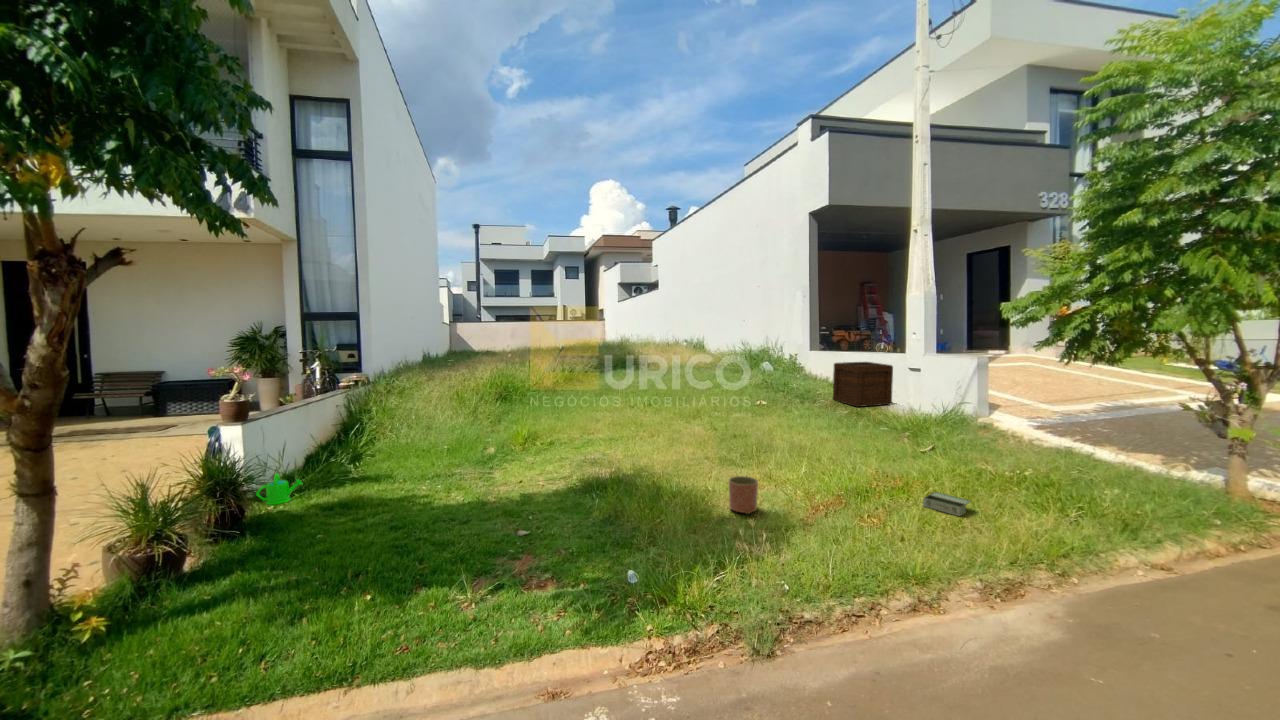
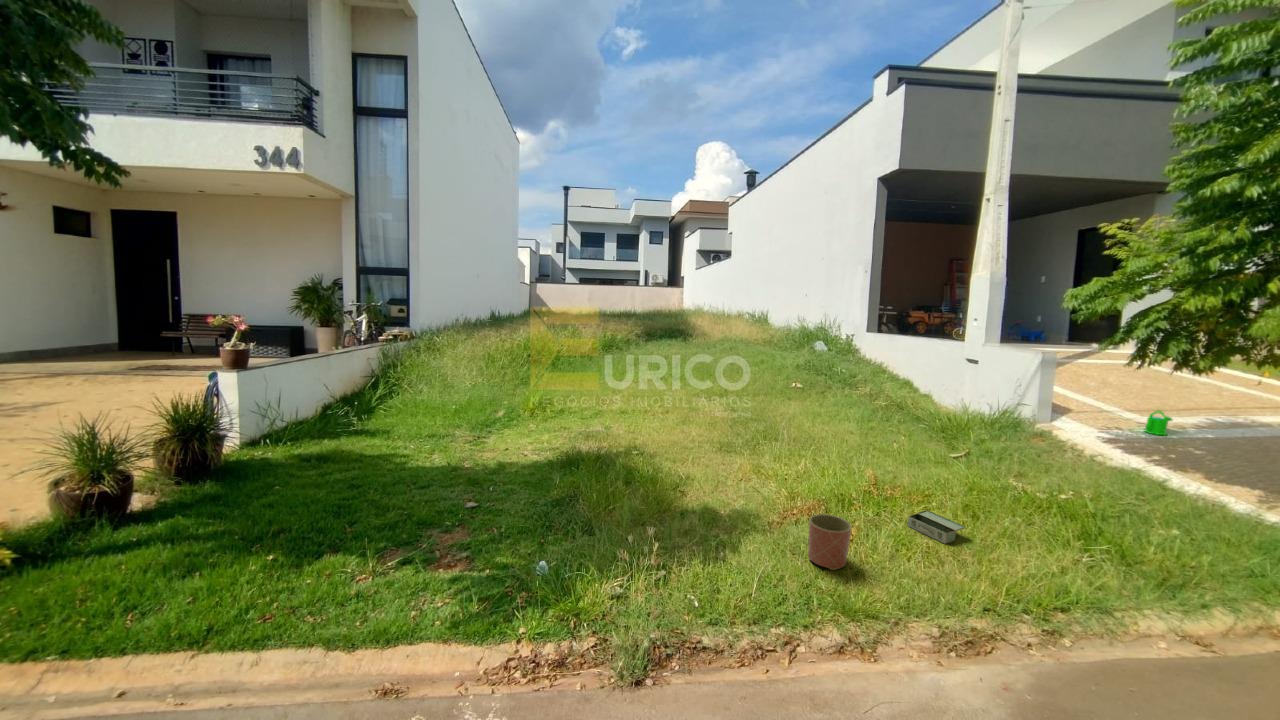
wooden crate: present [833,362,893,407] -> none [877,348,948,399]
watering can: present [256,473,302,505] -> present [1145,411,1172,435]
planter: present [729,476,758,514] -> present [808,514,852,570]

